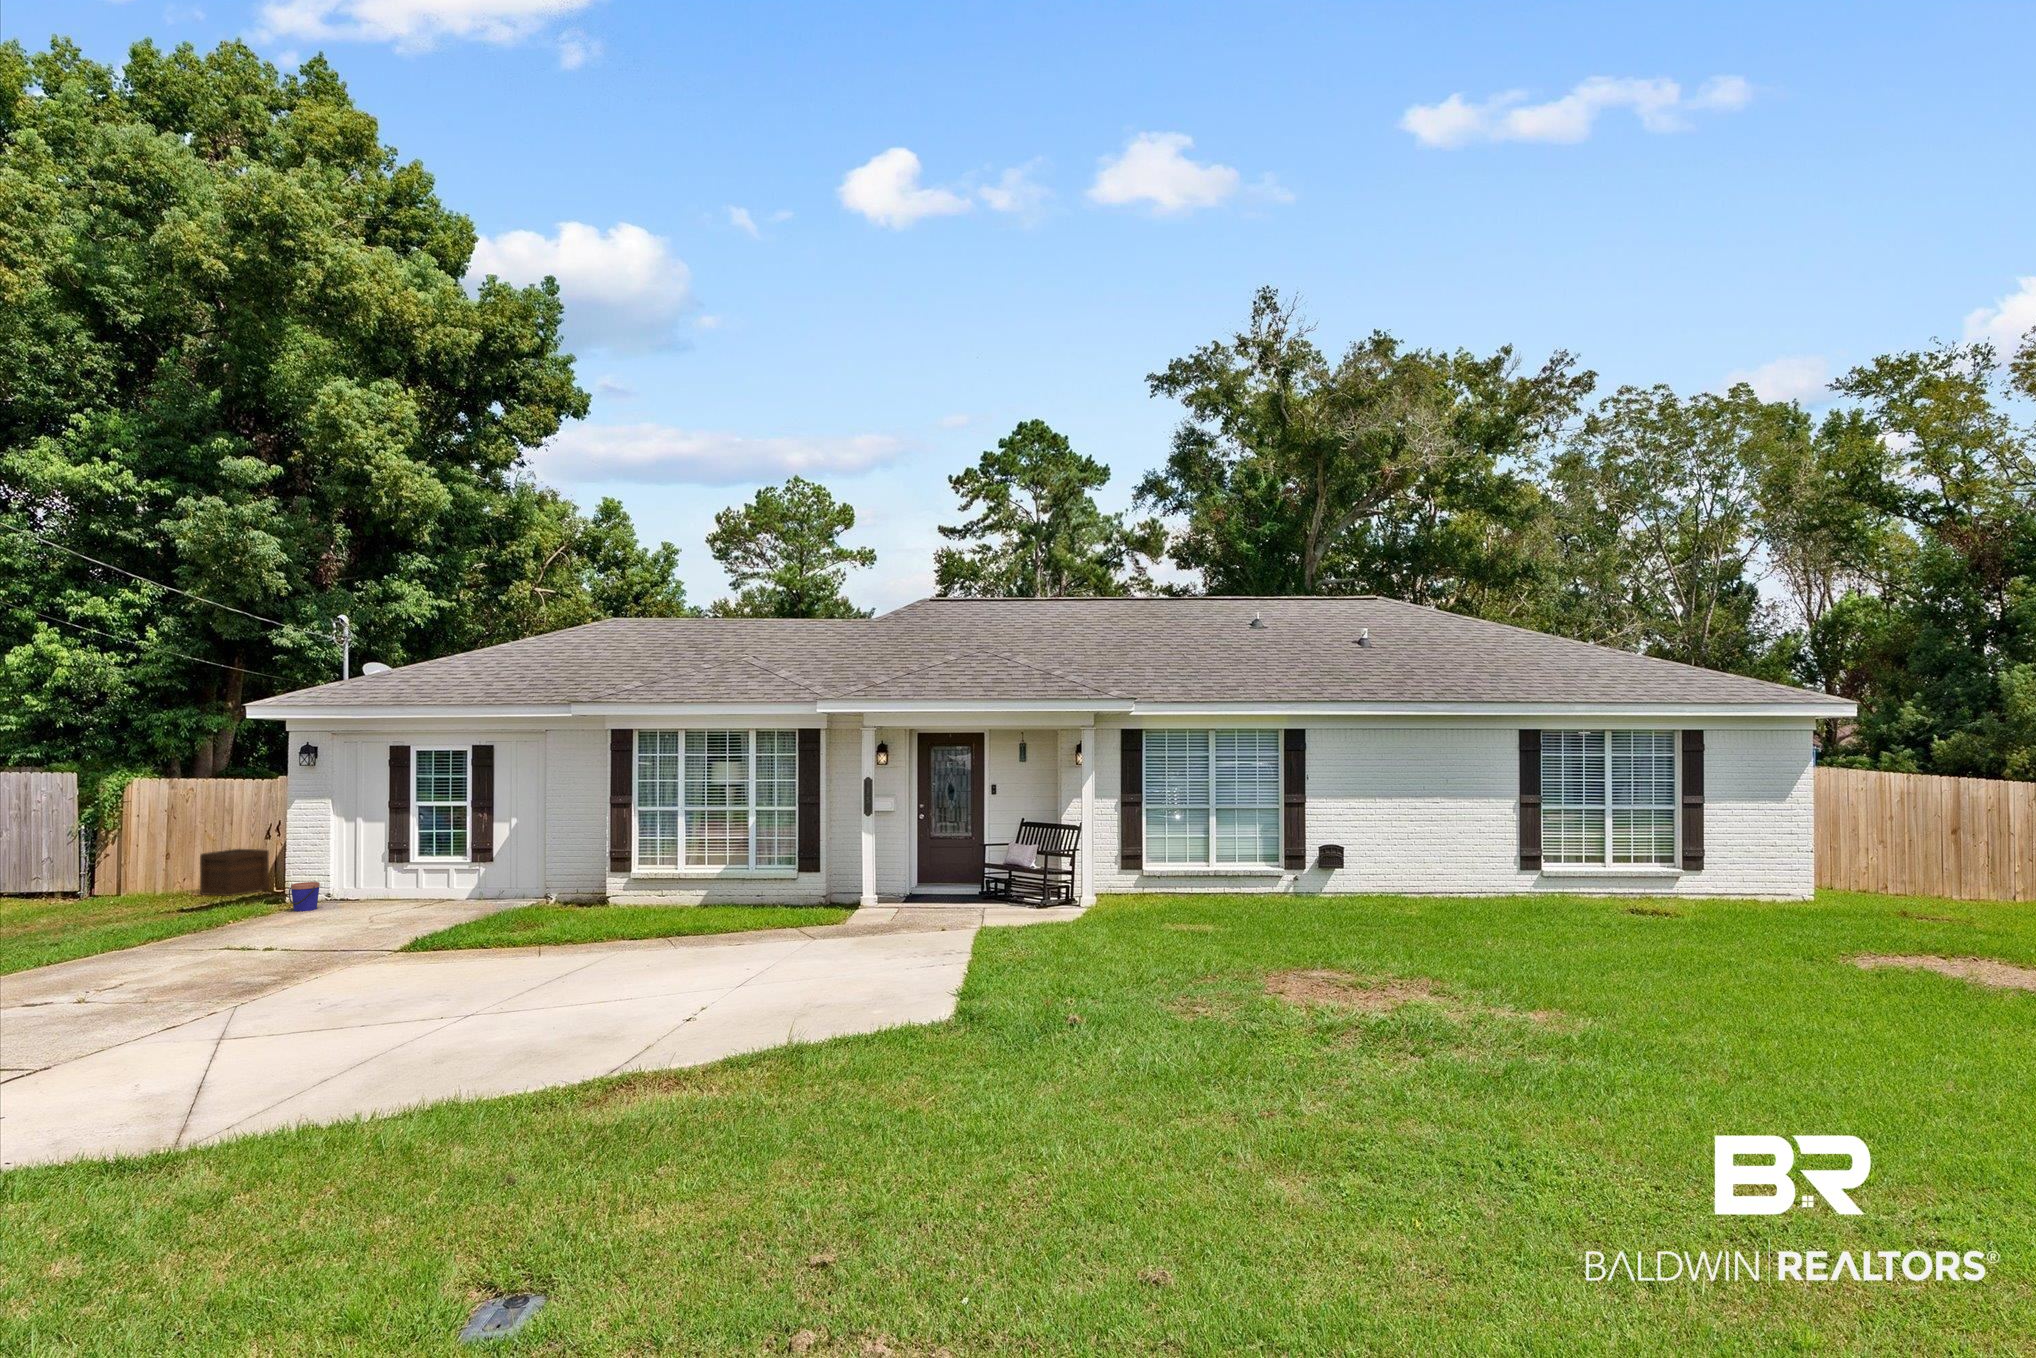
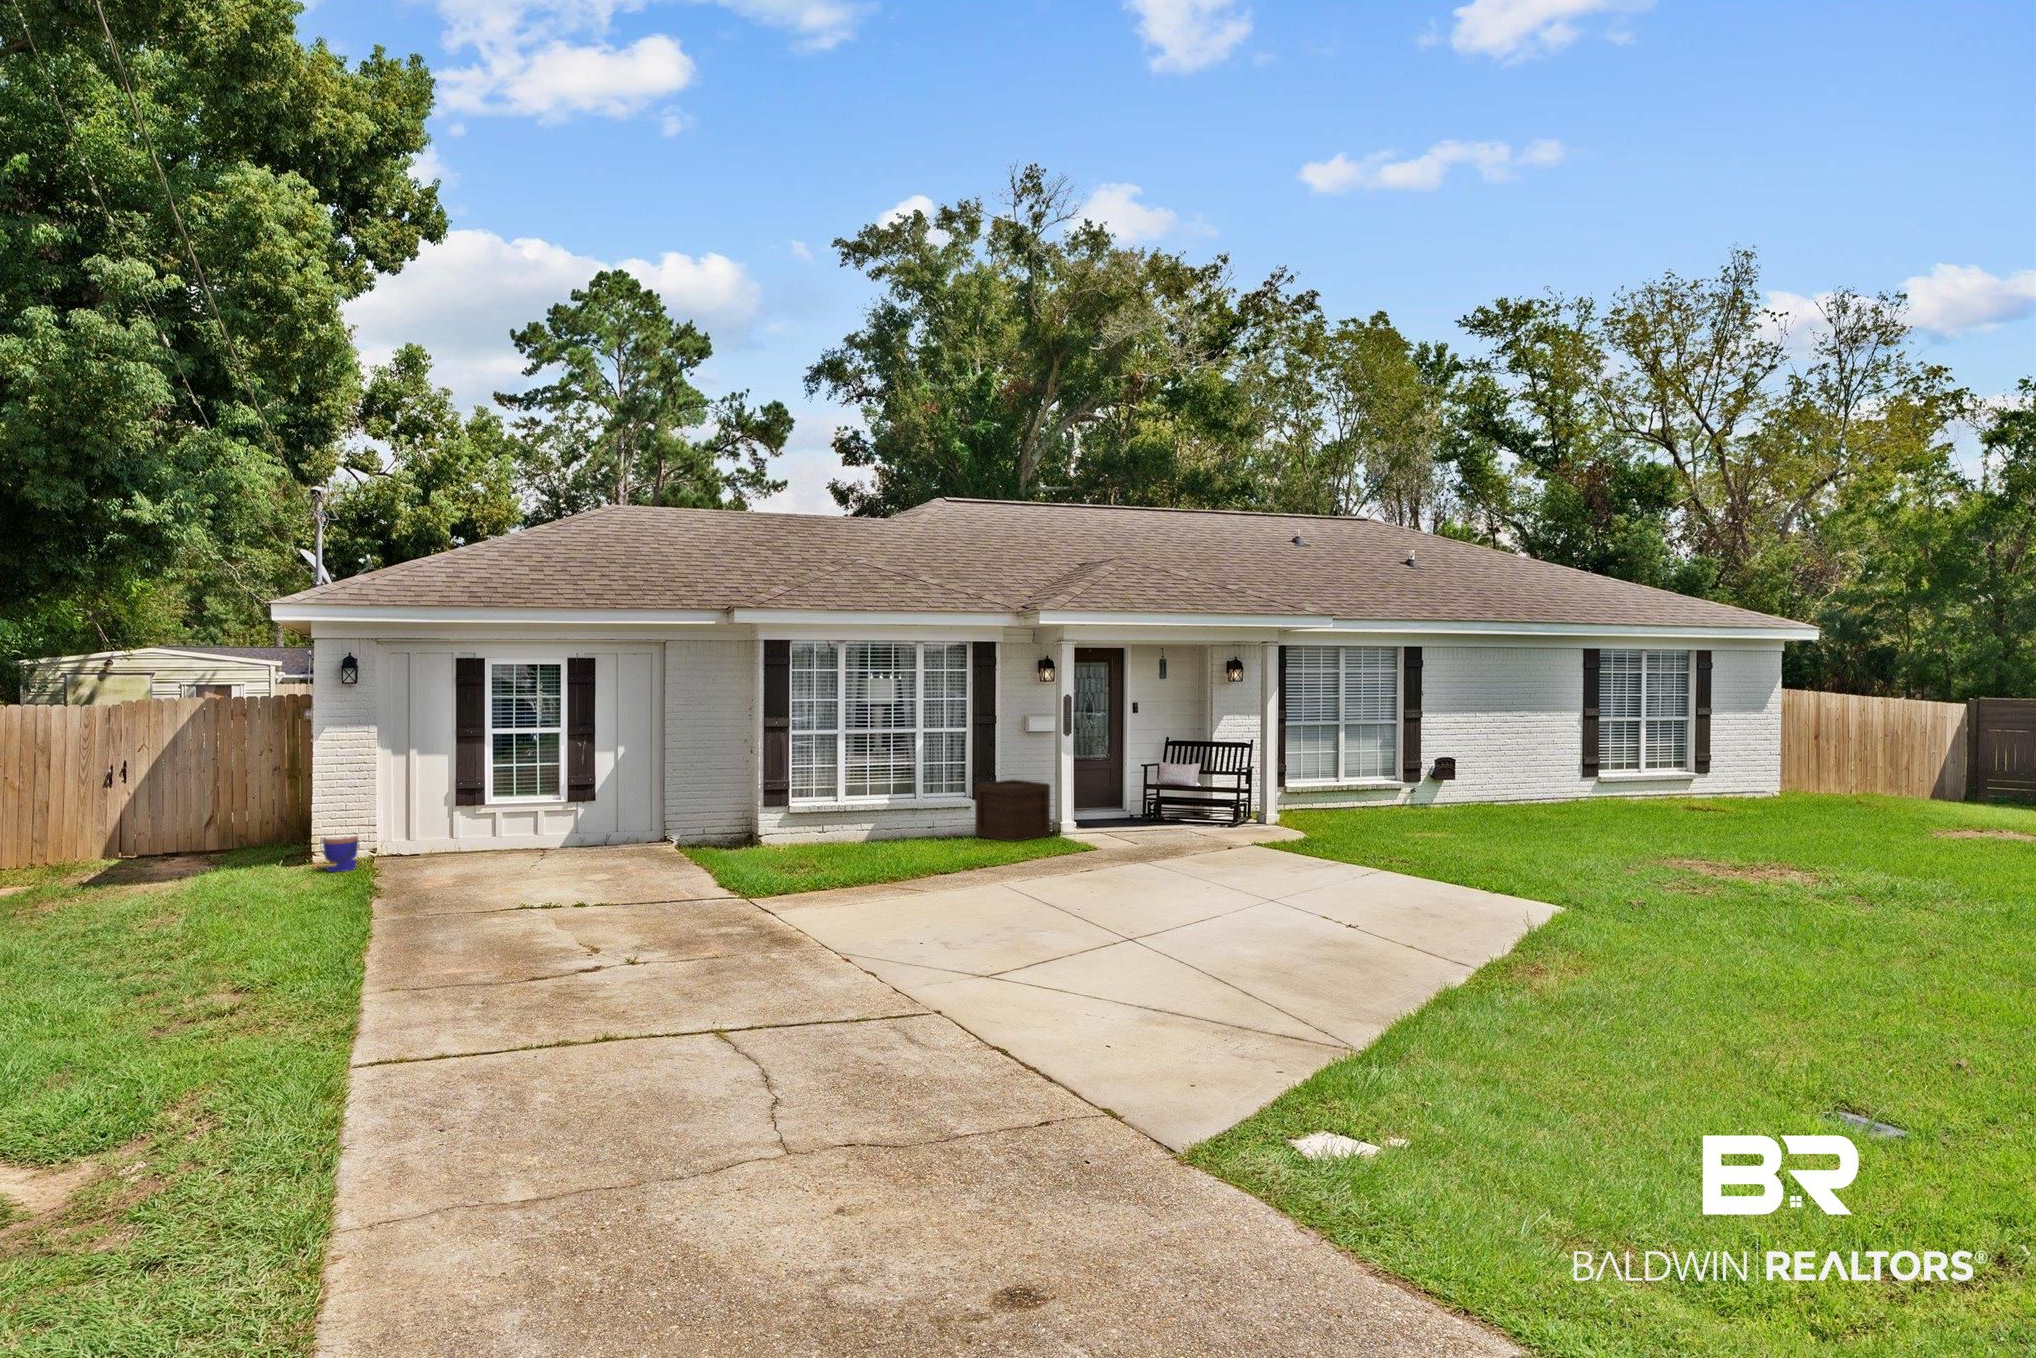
wooden crate: present [200,849,269,896] -> present [975,780,1050,842]

